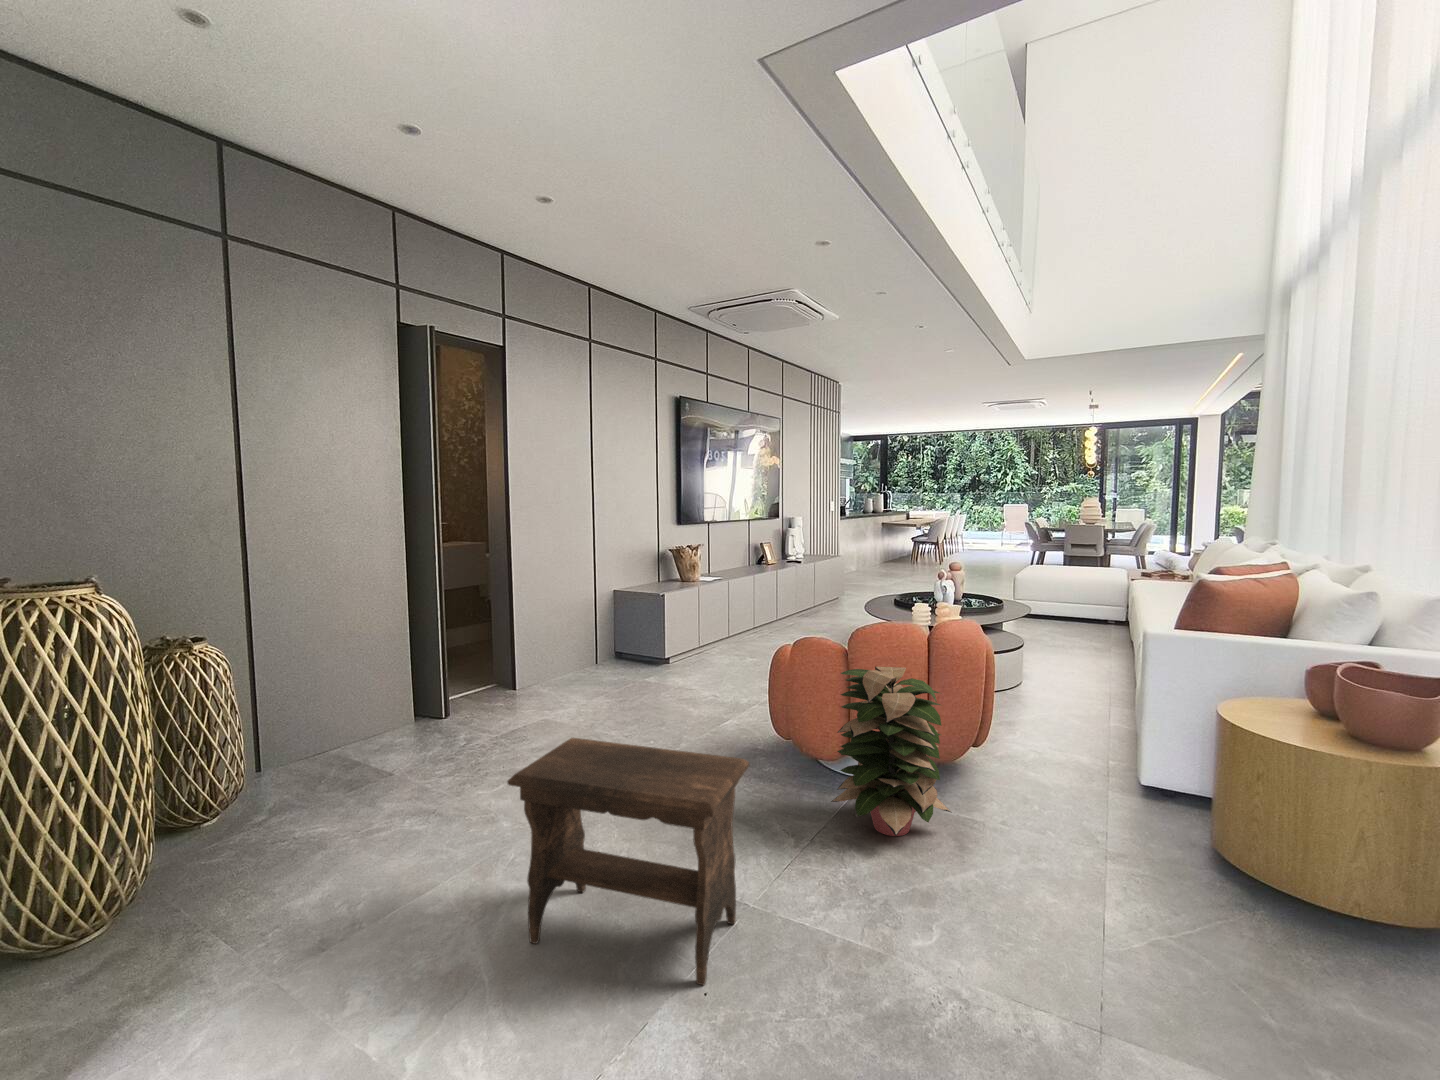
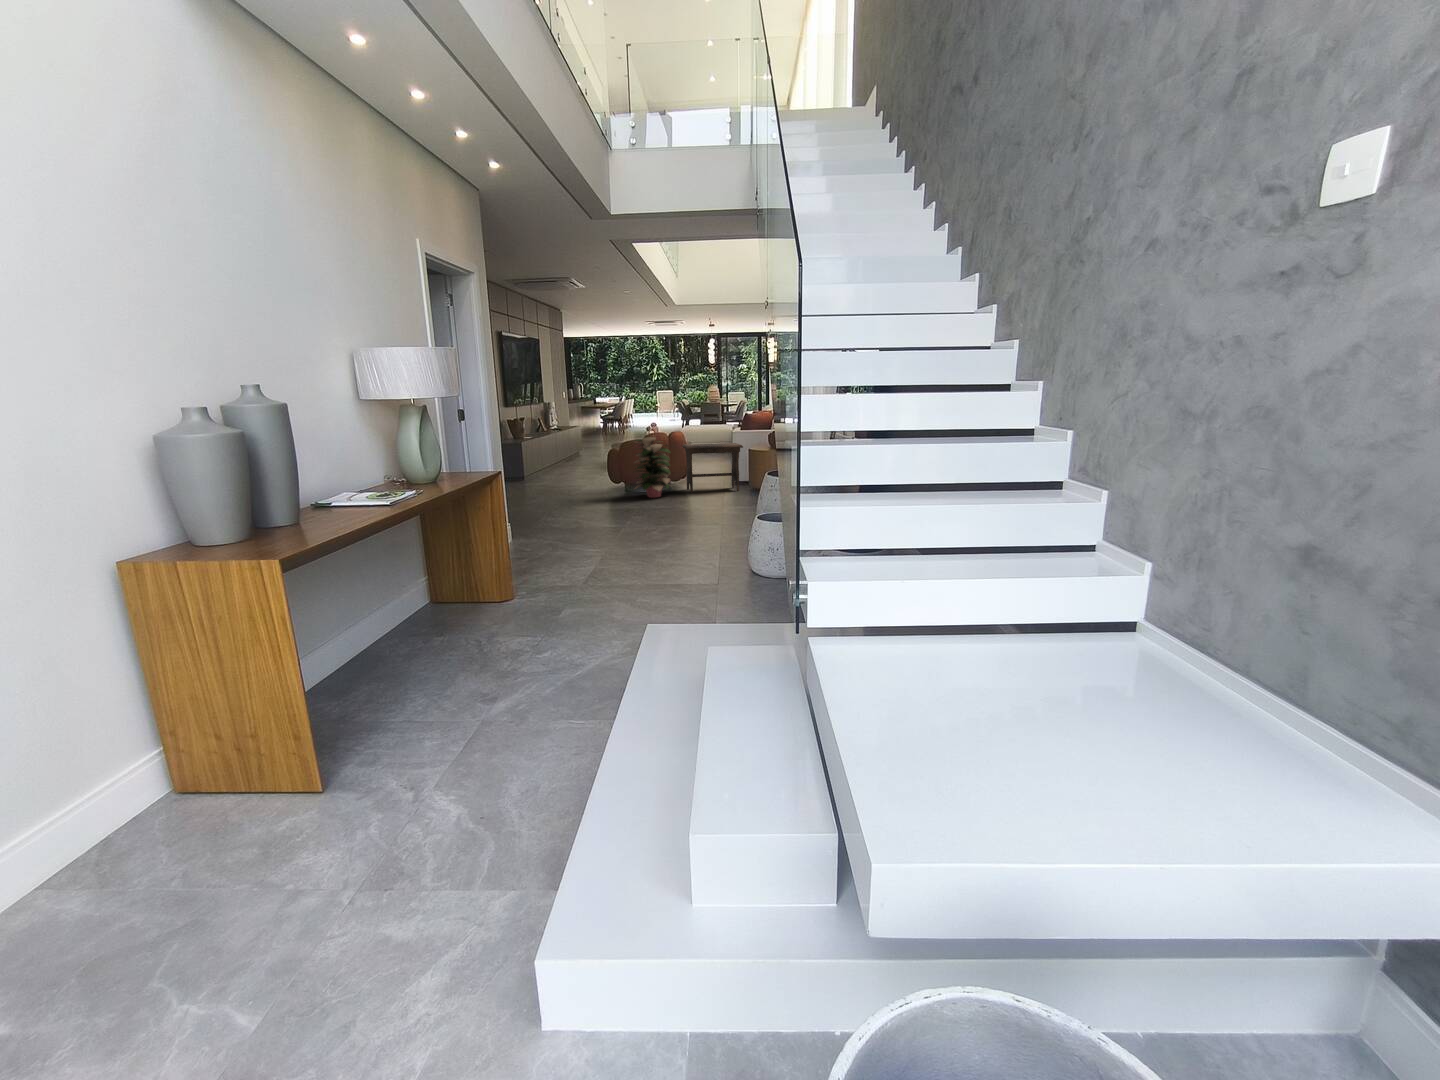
footstool: present [508,738,750,985] -> present [682,443,743,493]

